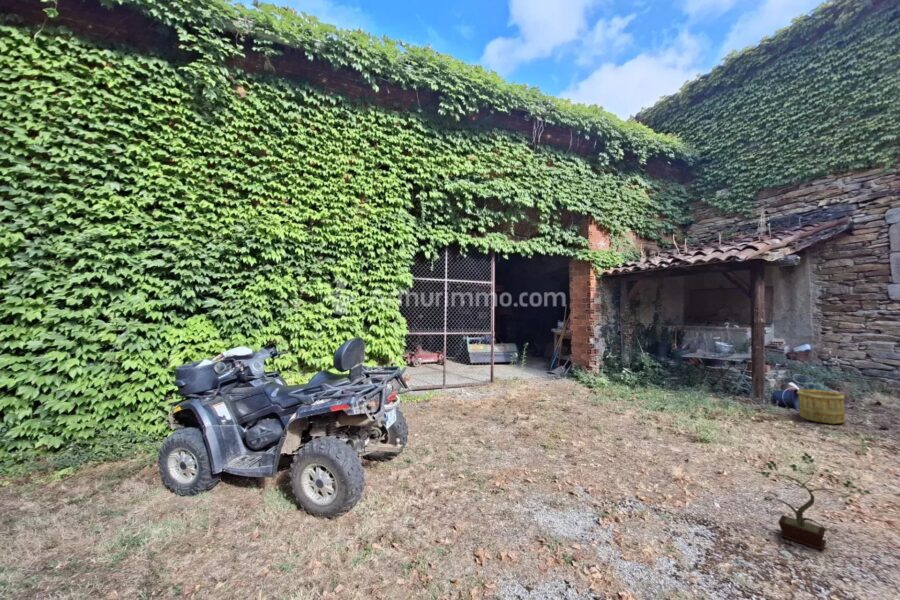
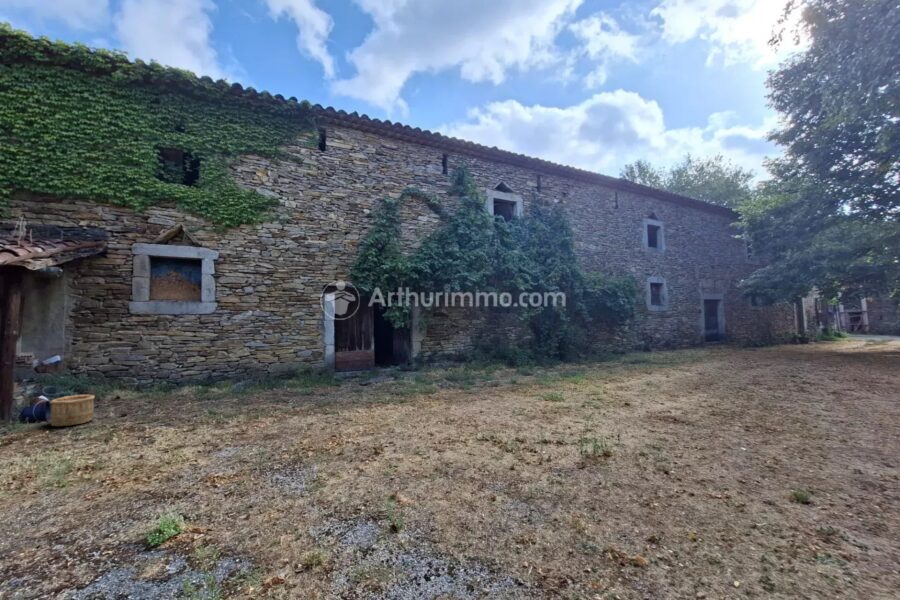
potted plant: present [761,453,871,550] -> none [31,441,130,529]

